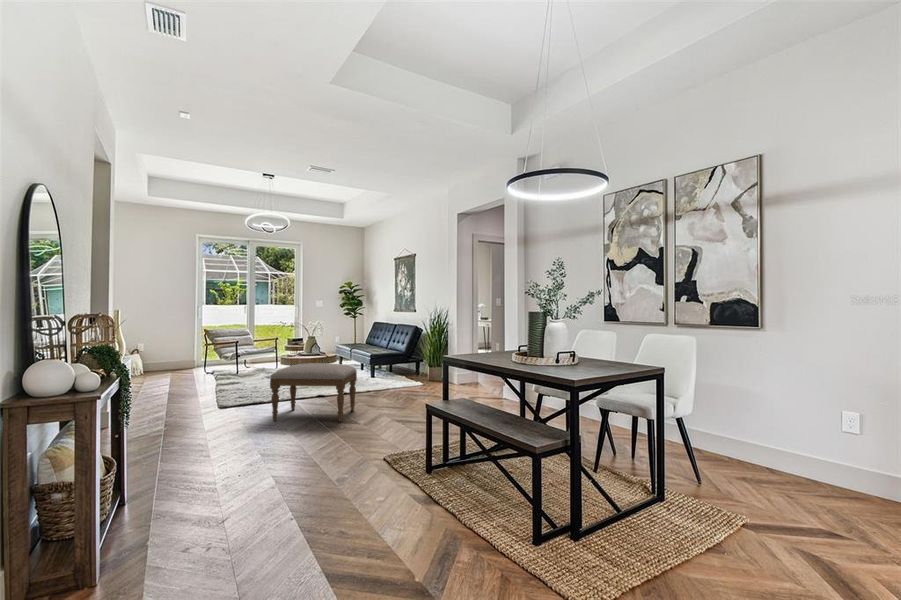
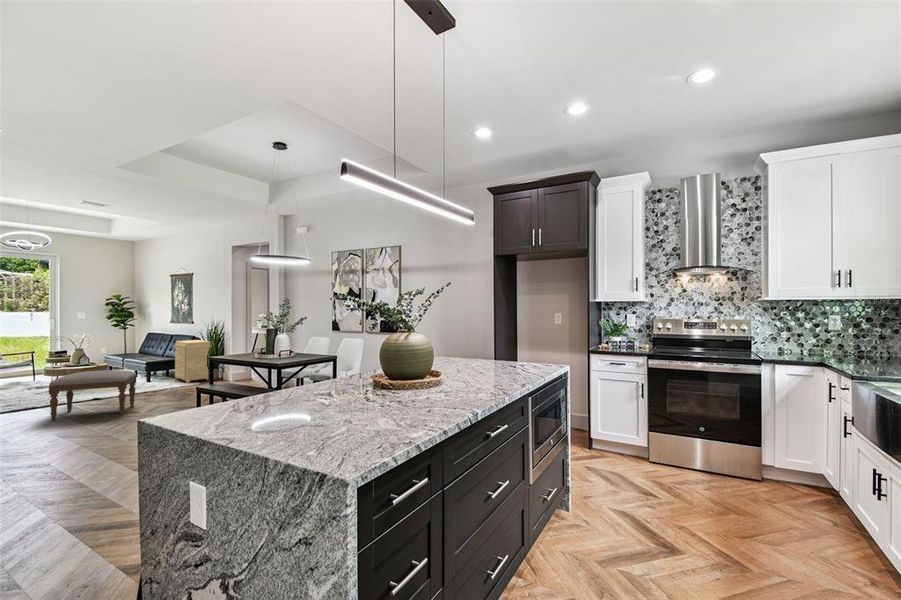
side table: none [398,331,435,383] -> present [175,340,211,383]

